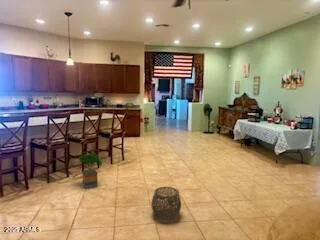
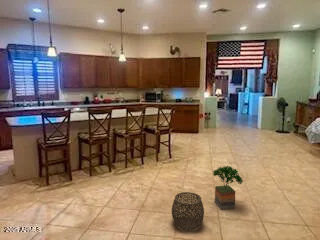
potted tree: present [79,153,102,189] -> present [213,166,243,210]

